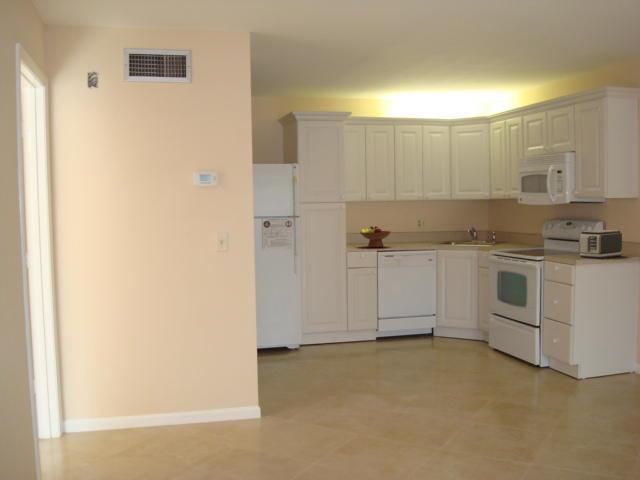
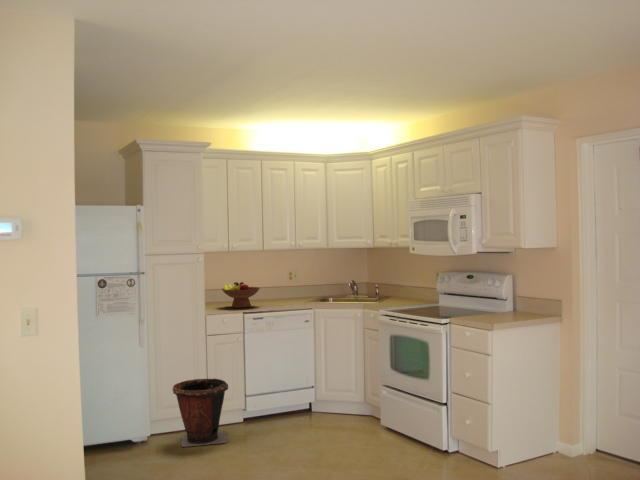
toaster: present [579,230,622,258] -> none [488,284,534,319]
waste bin: none [321,301,364,351] -> present [173,379,228,447]

